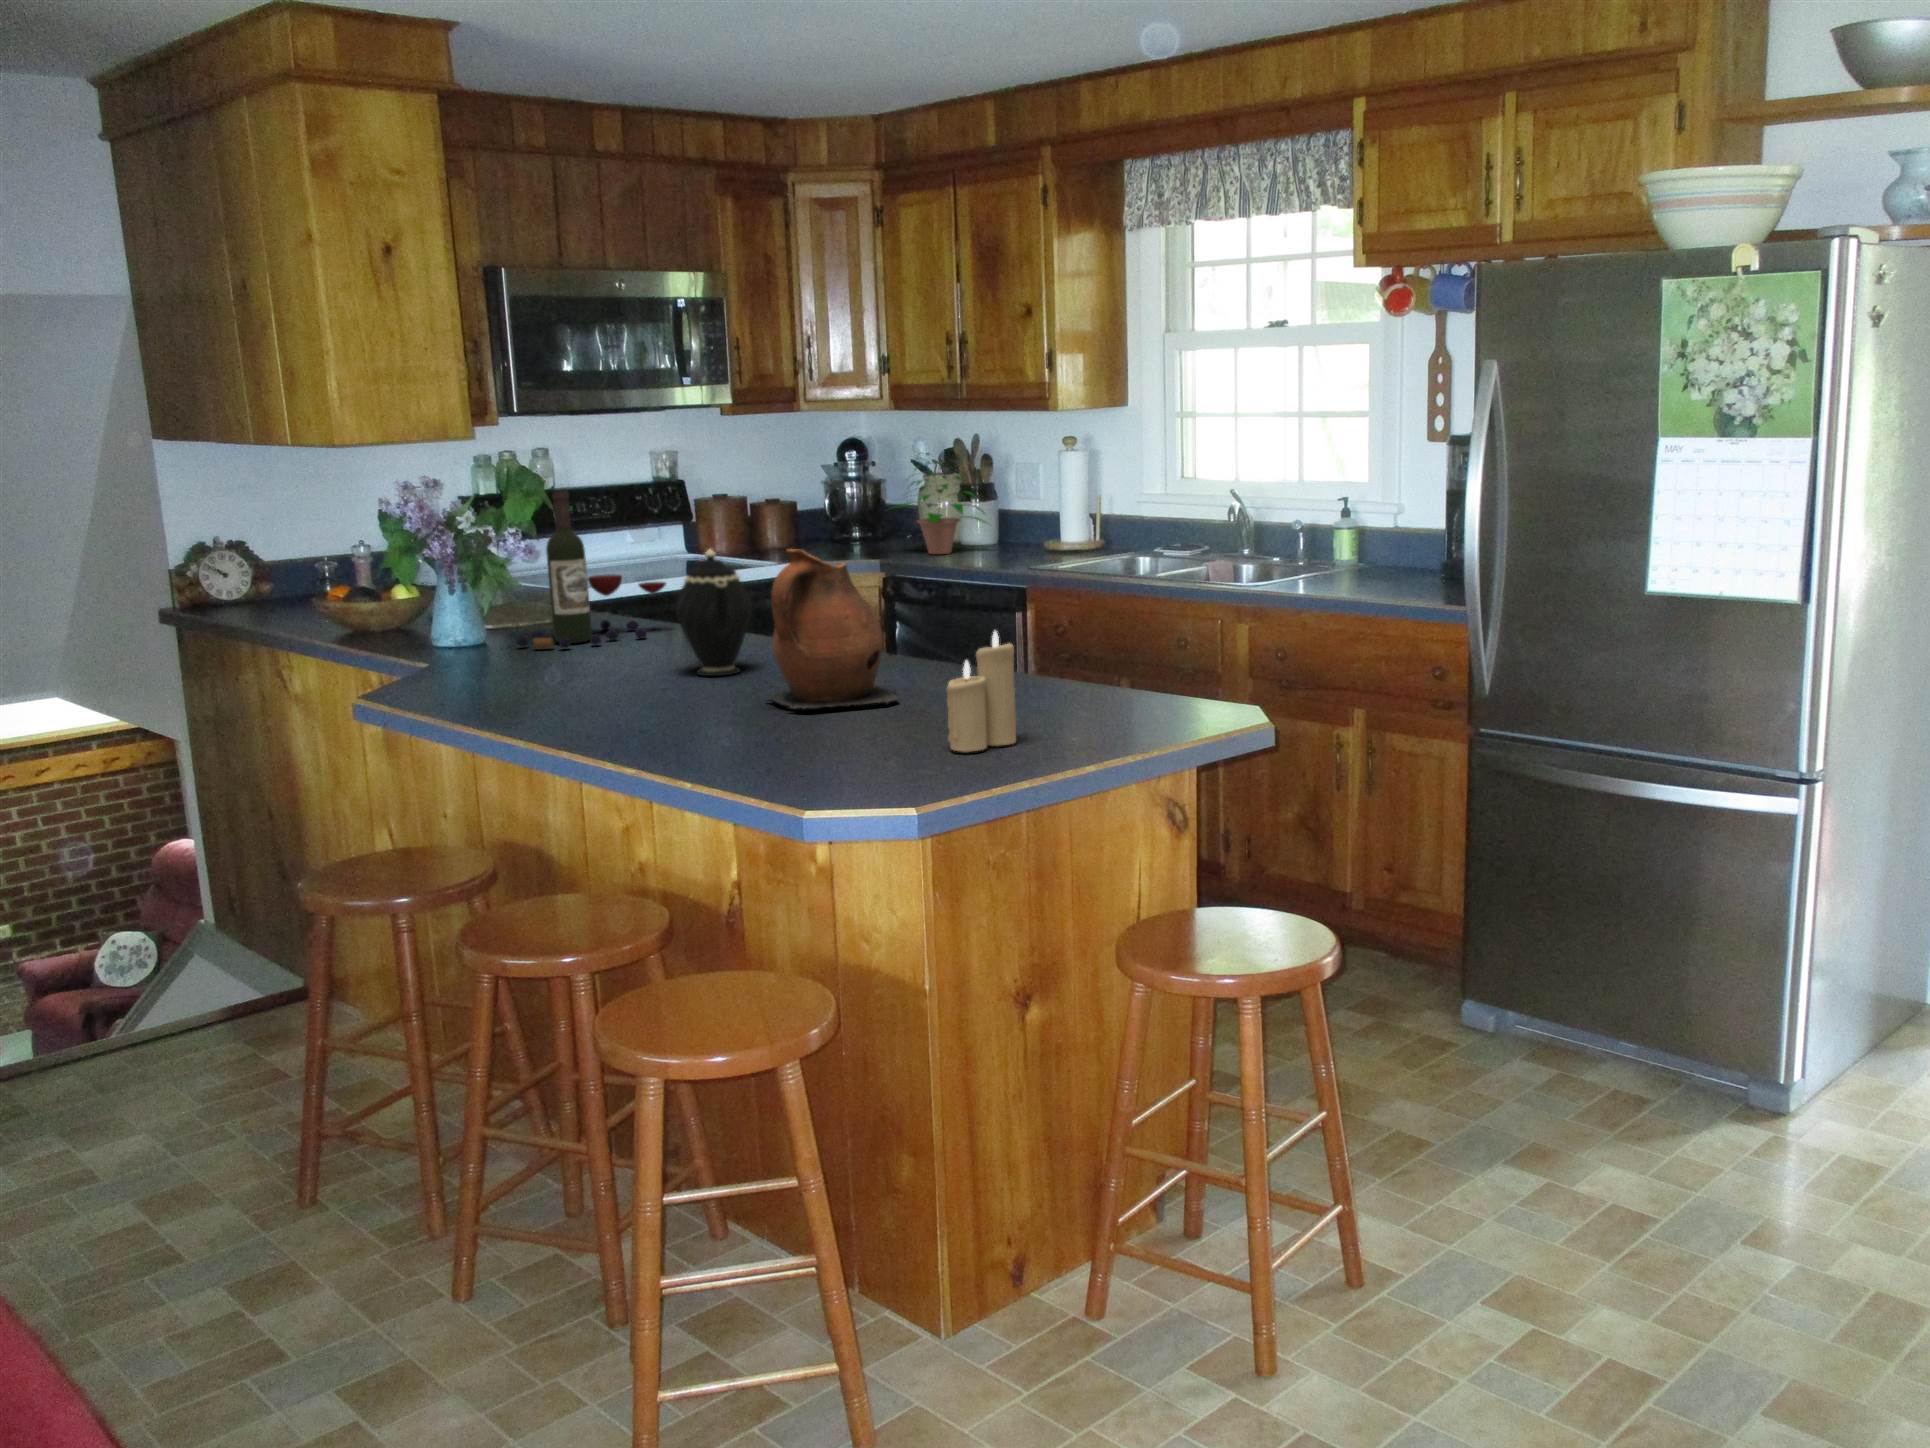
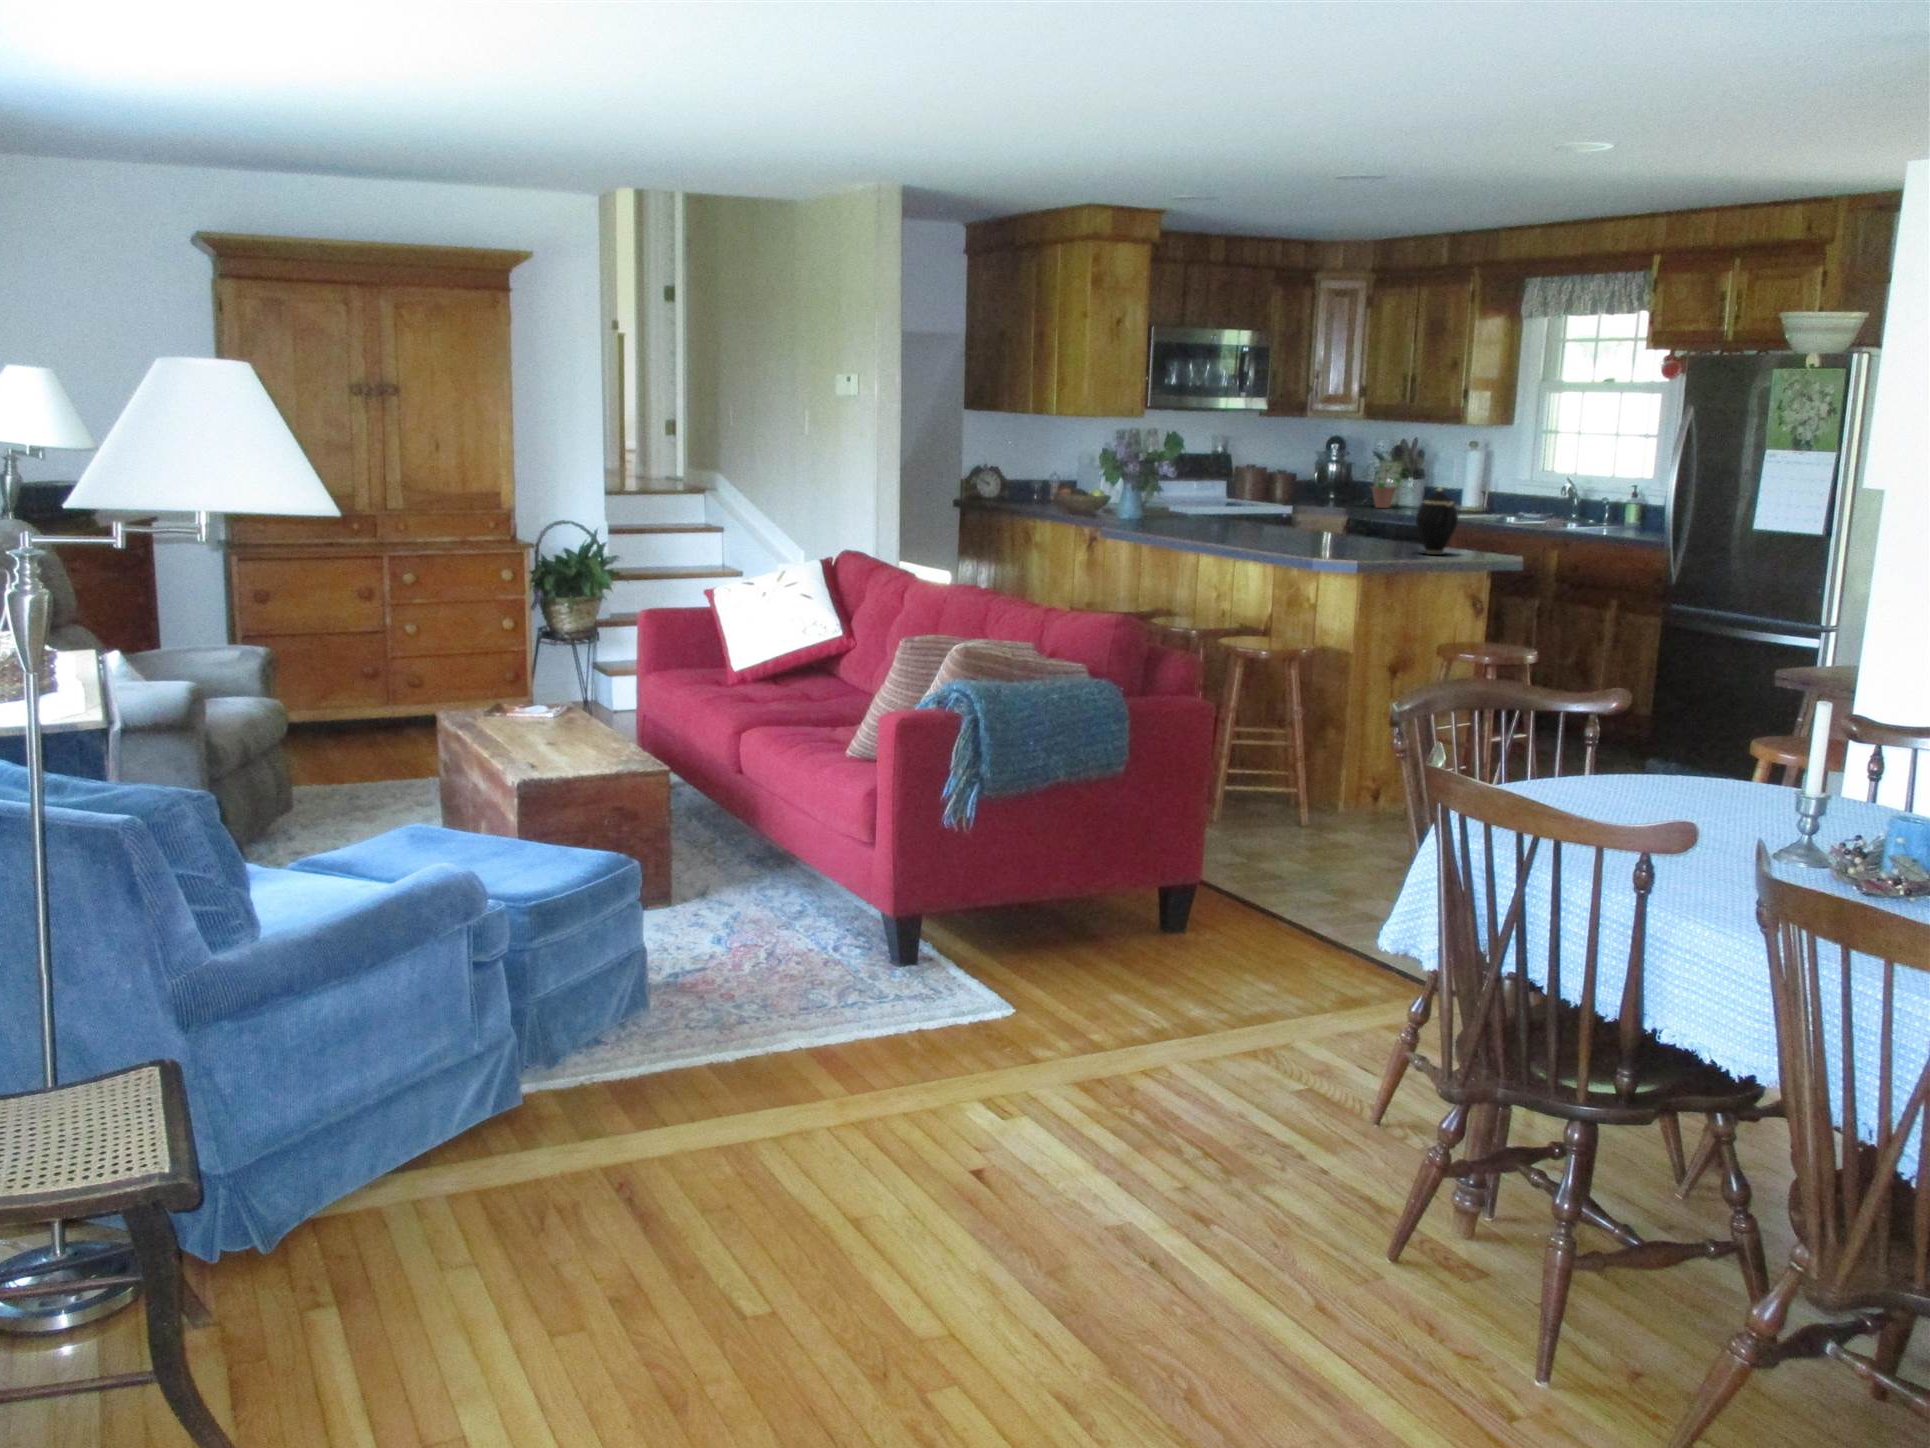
wine bottle: present [516,490,666,648] -> none [1156,446,1235,524]
teapot: present [676,549,752,676] -> present [1416,488,1458,555]
ceramic pitcher: present [771,549,898,709] -> none [1287,472,1350,547]
candle: present [947,631,1016,752] -> none [1371,508,1405,557]

